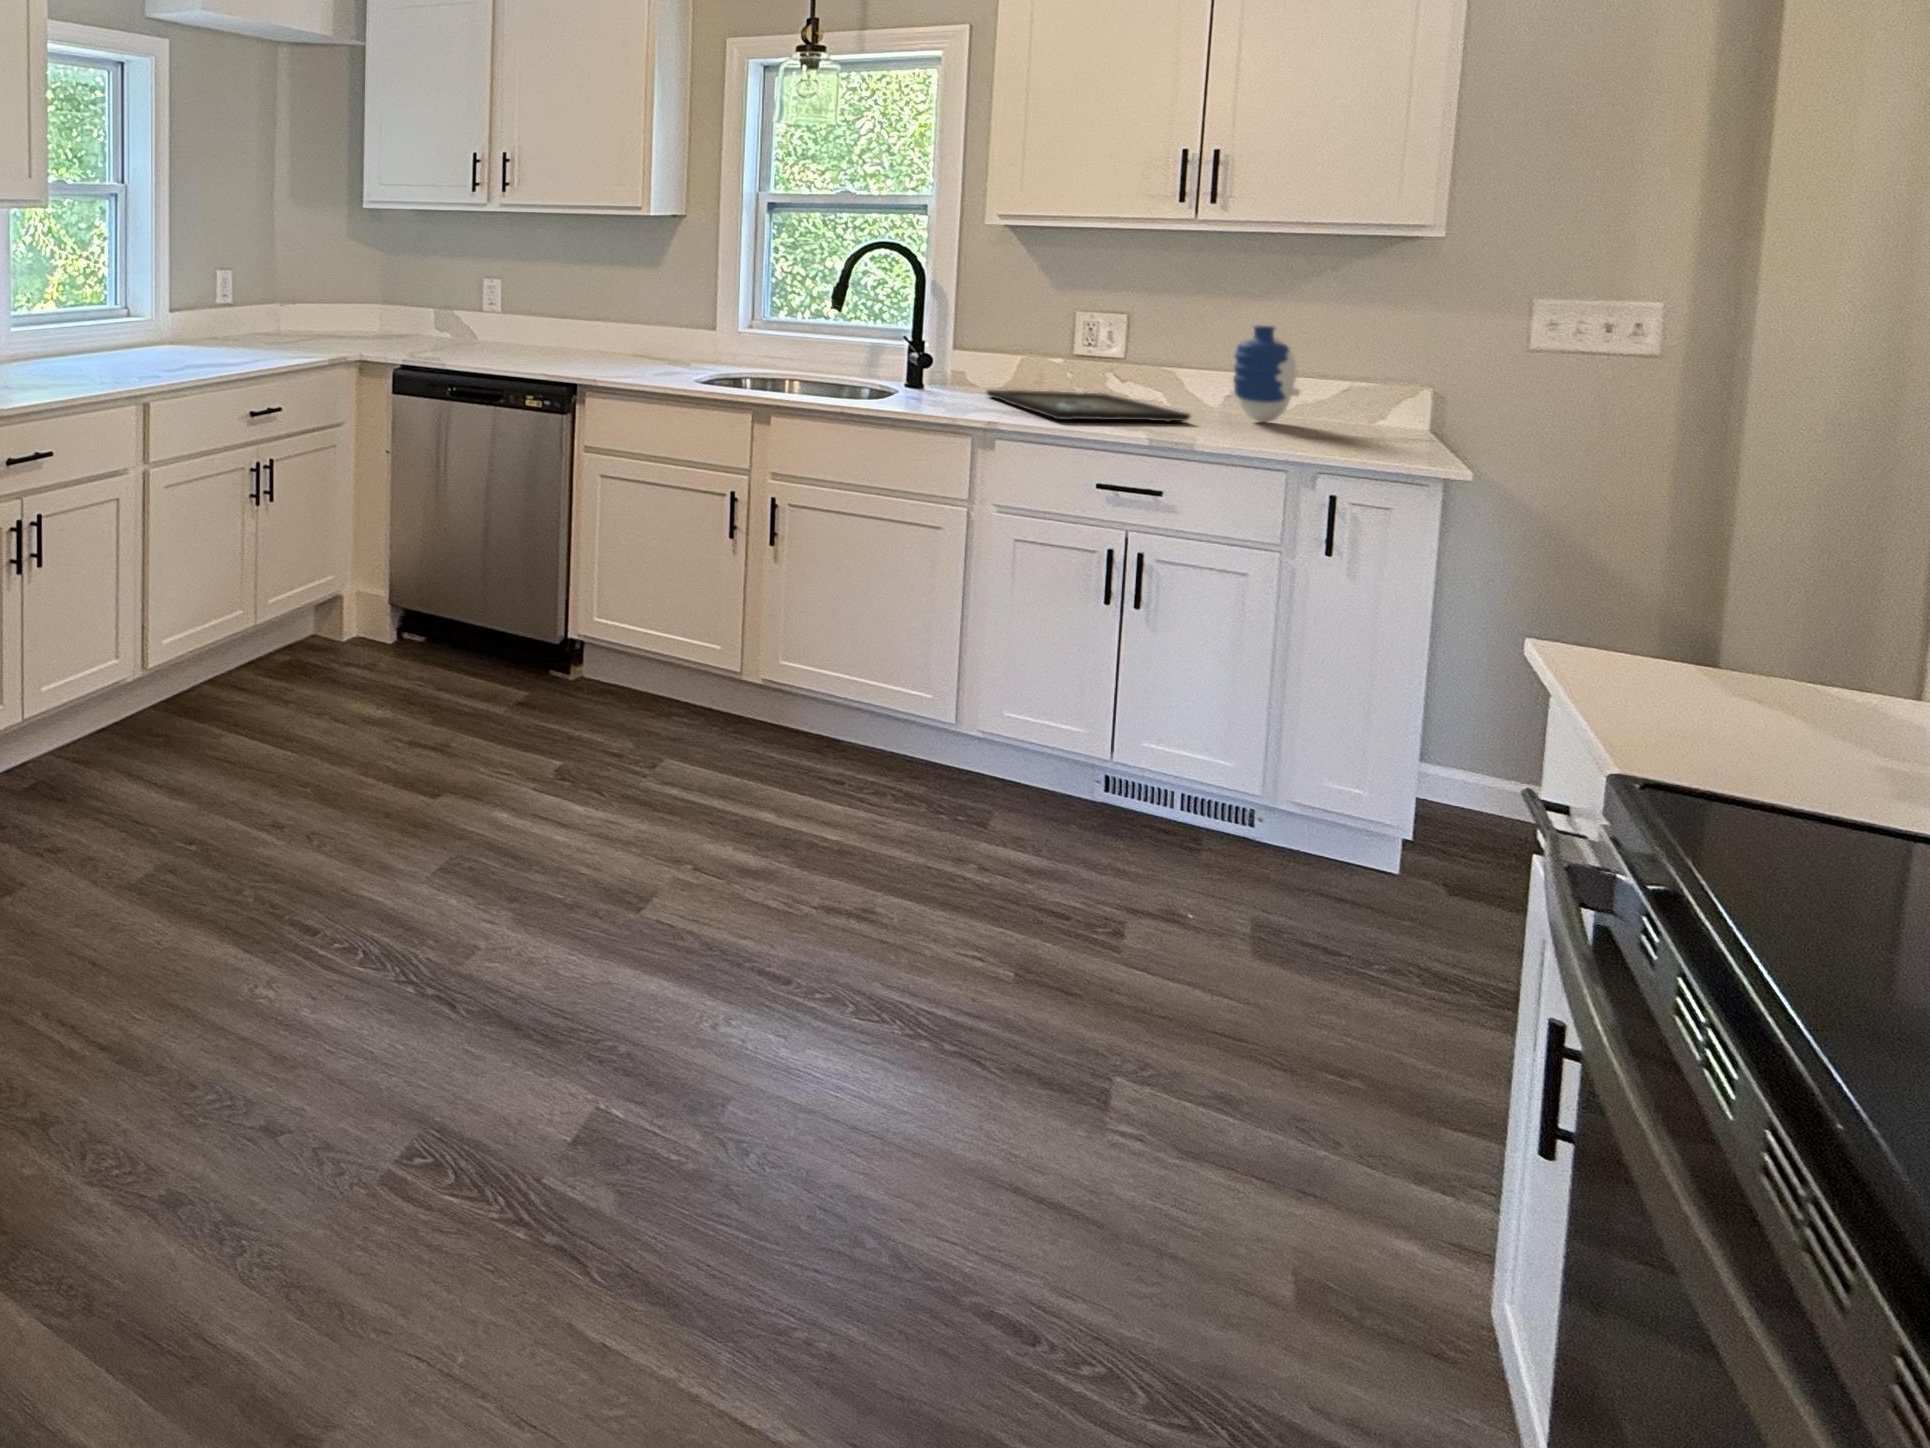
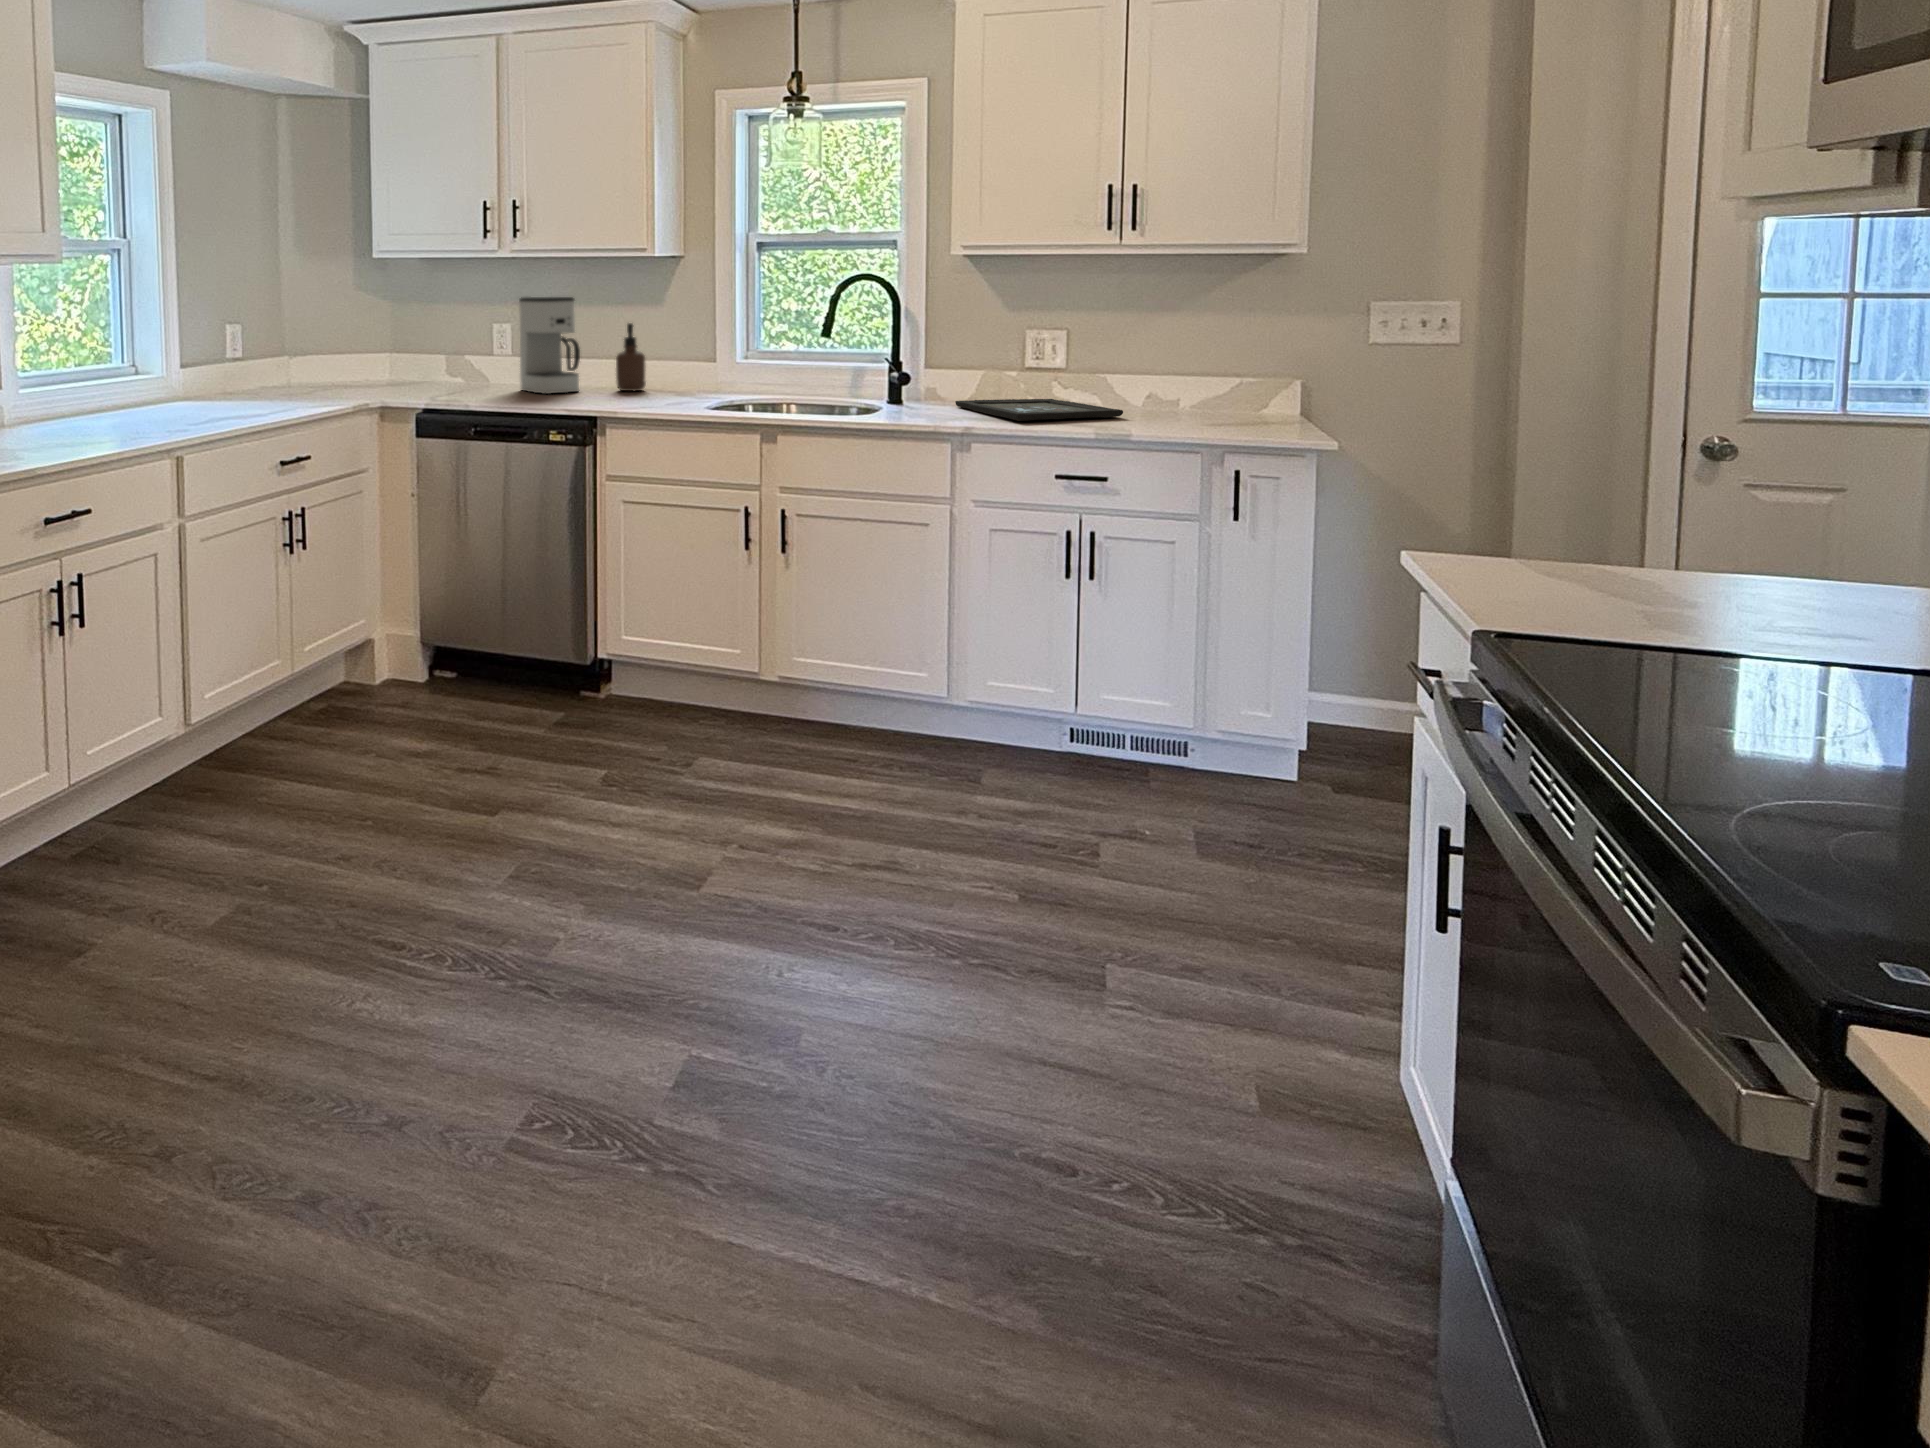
coffee maker: none [507,252,571,355] -> present [519,297,580,394]
soap dispenser: none [608,284,640,357] -> present [616,323,646,391]
vase: present [1233,326,1300,422] -> none [1154,332,1206,414]

